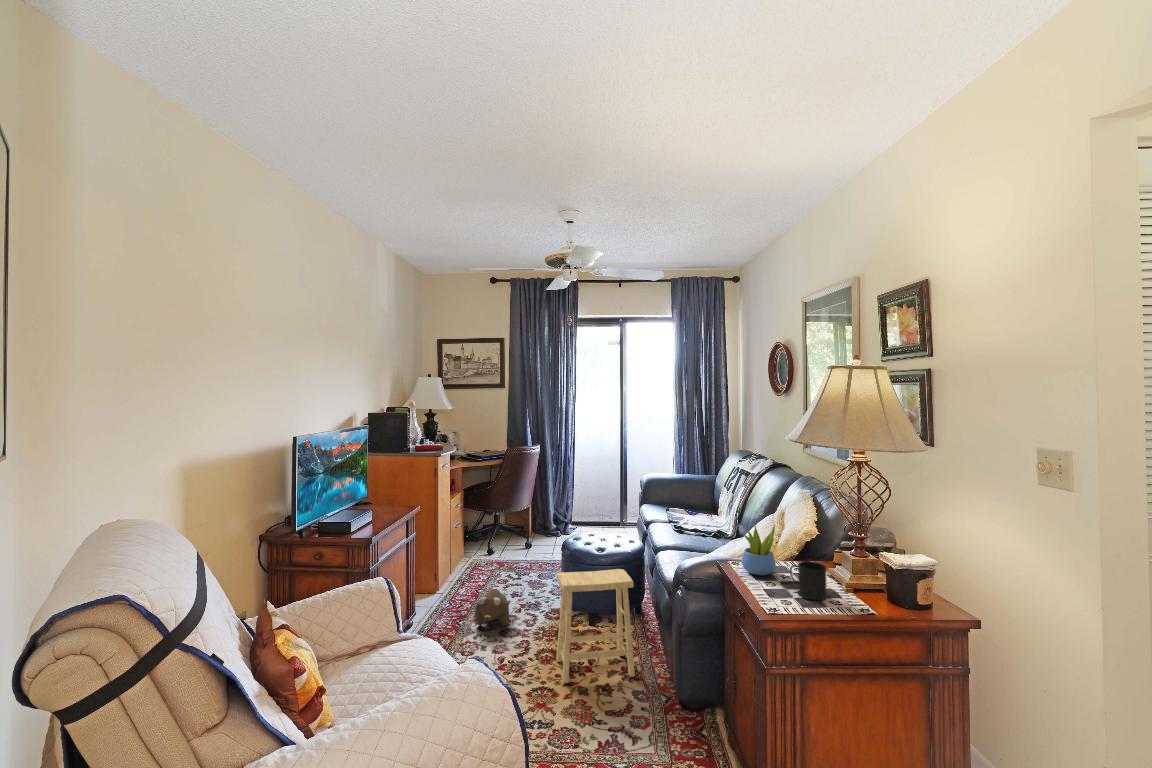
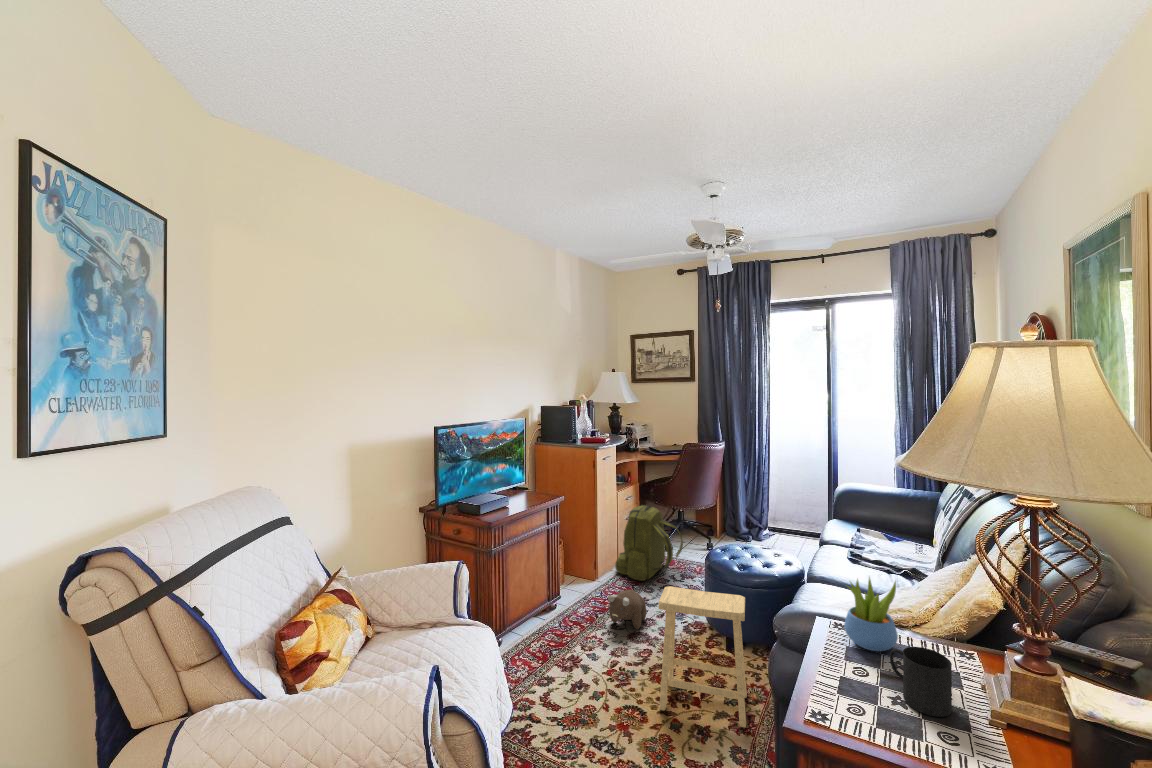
backpack: none [451,510,517,585] -> present [615,505,683,581]

